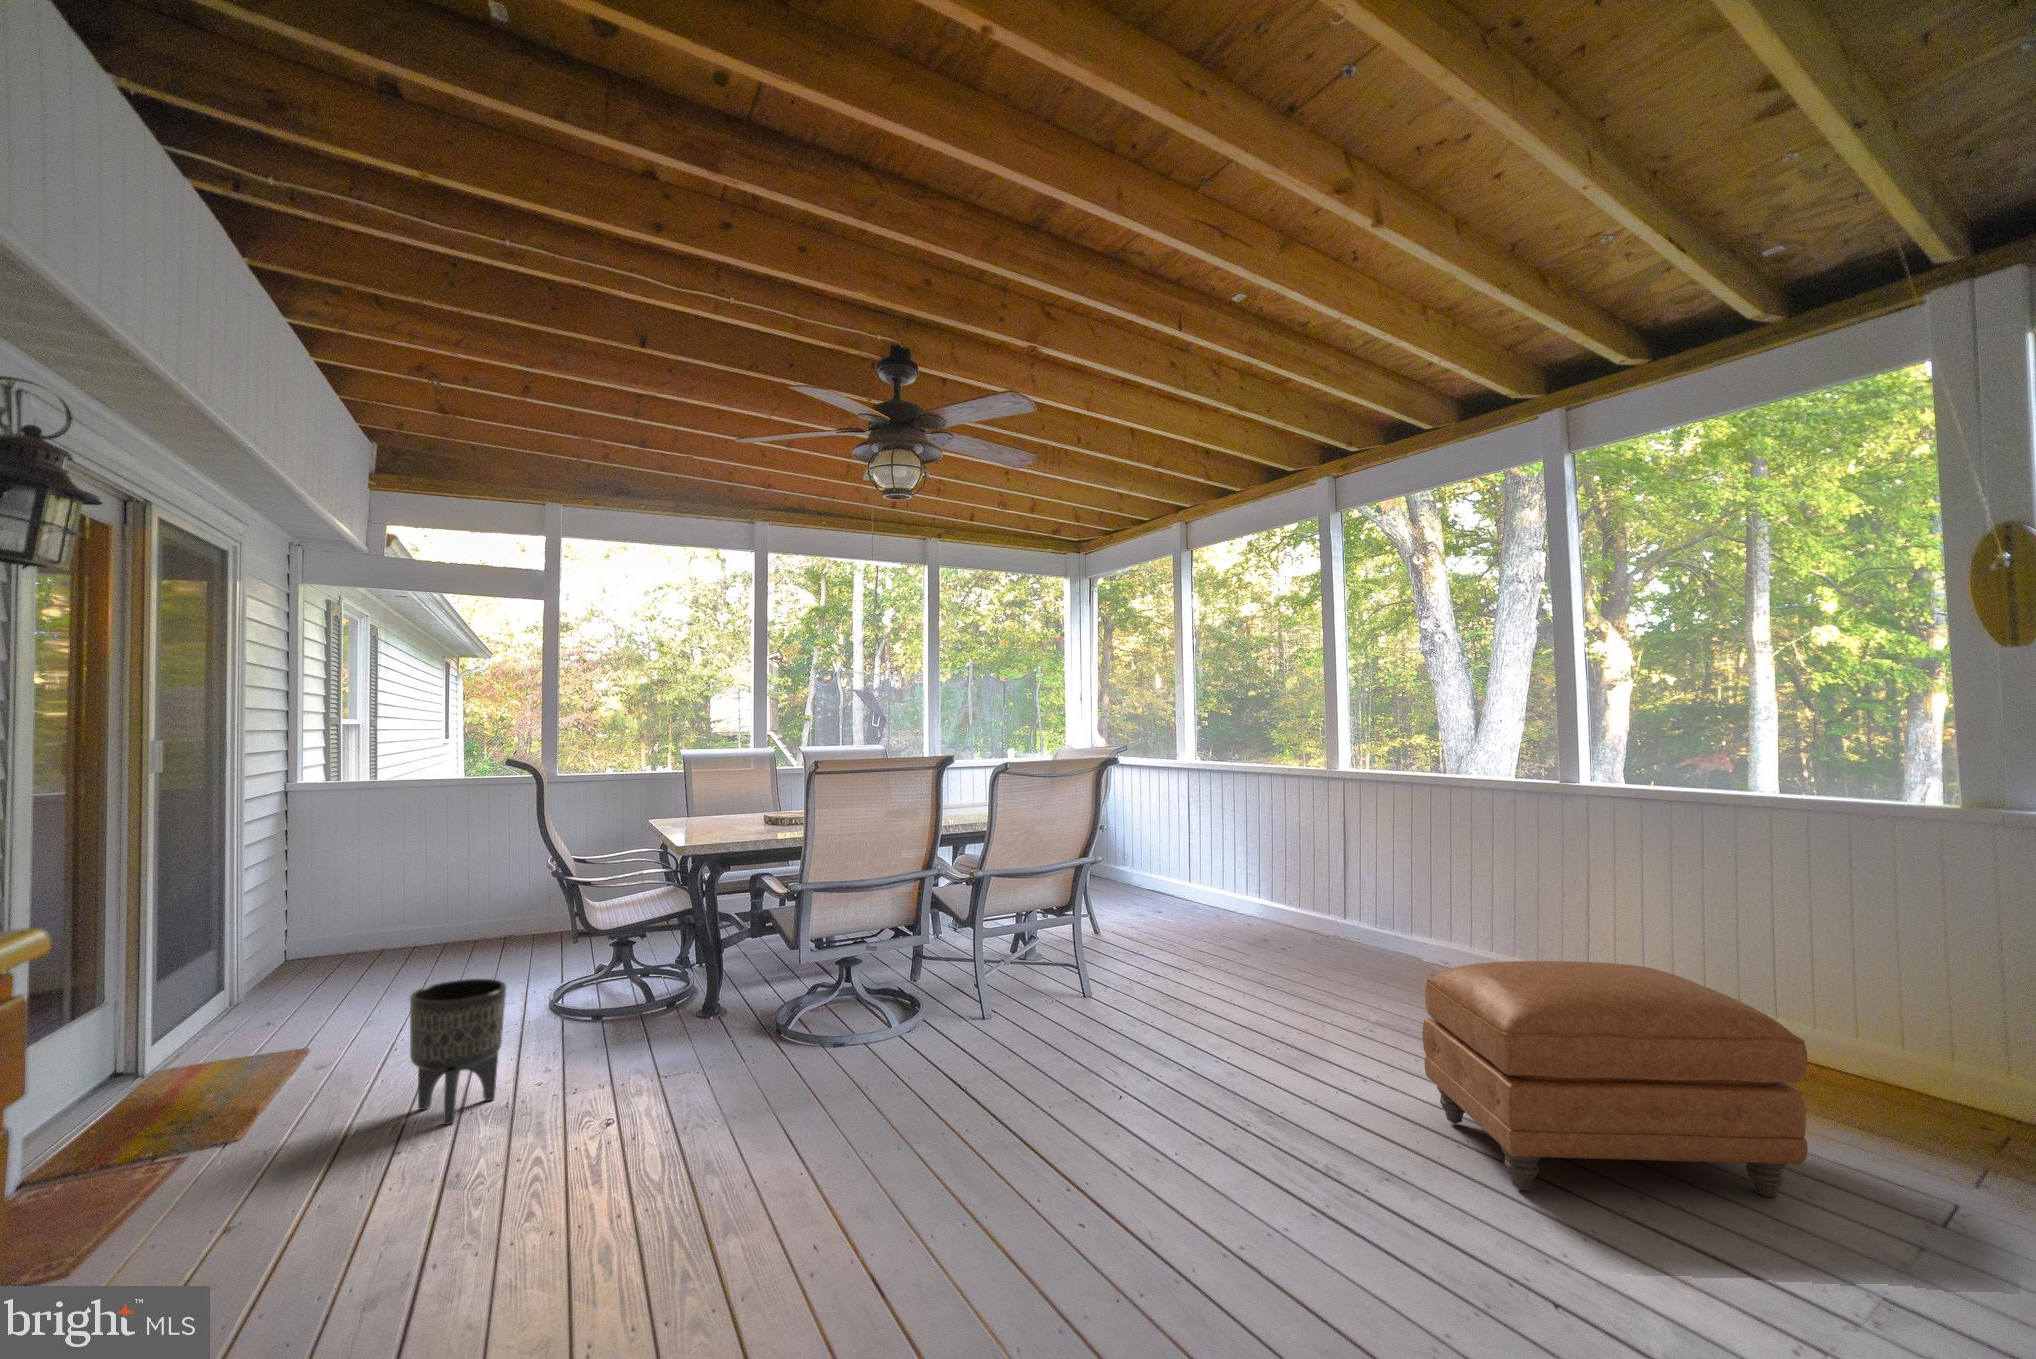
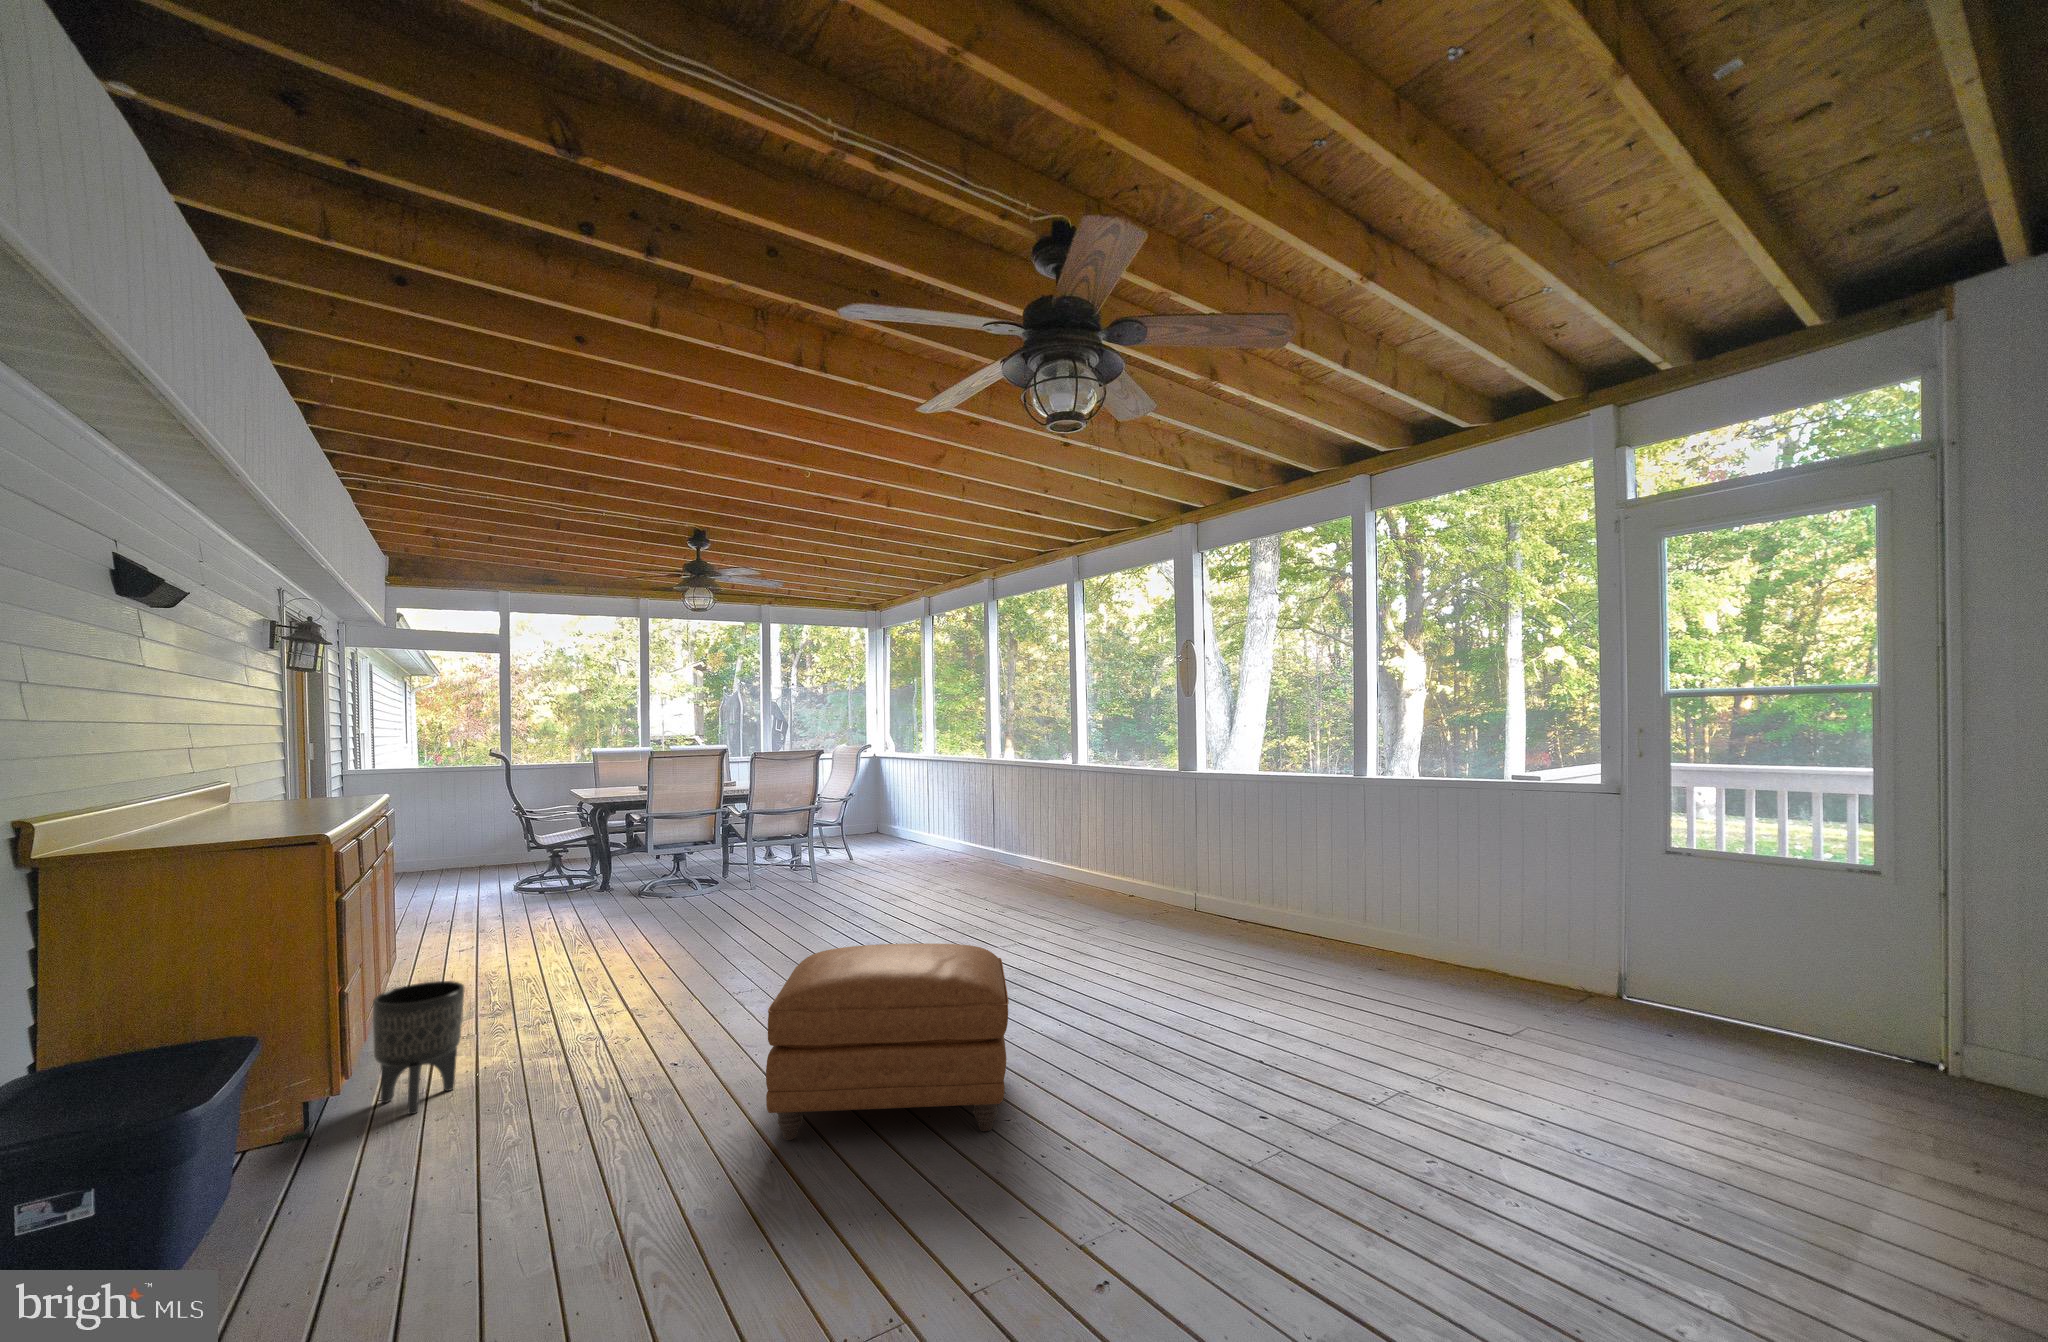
ottoman: present [1422,961,1808,1197] -> present [766,943,1009,1140]

